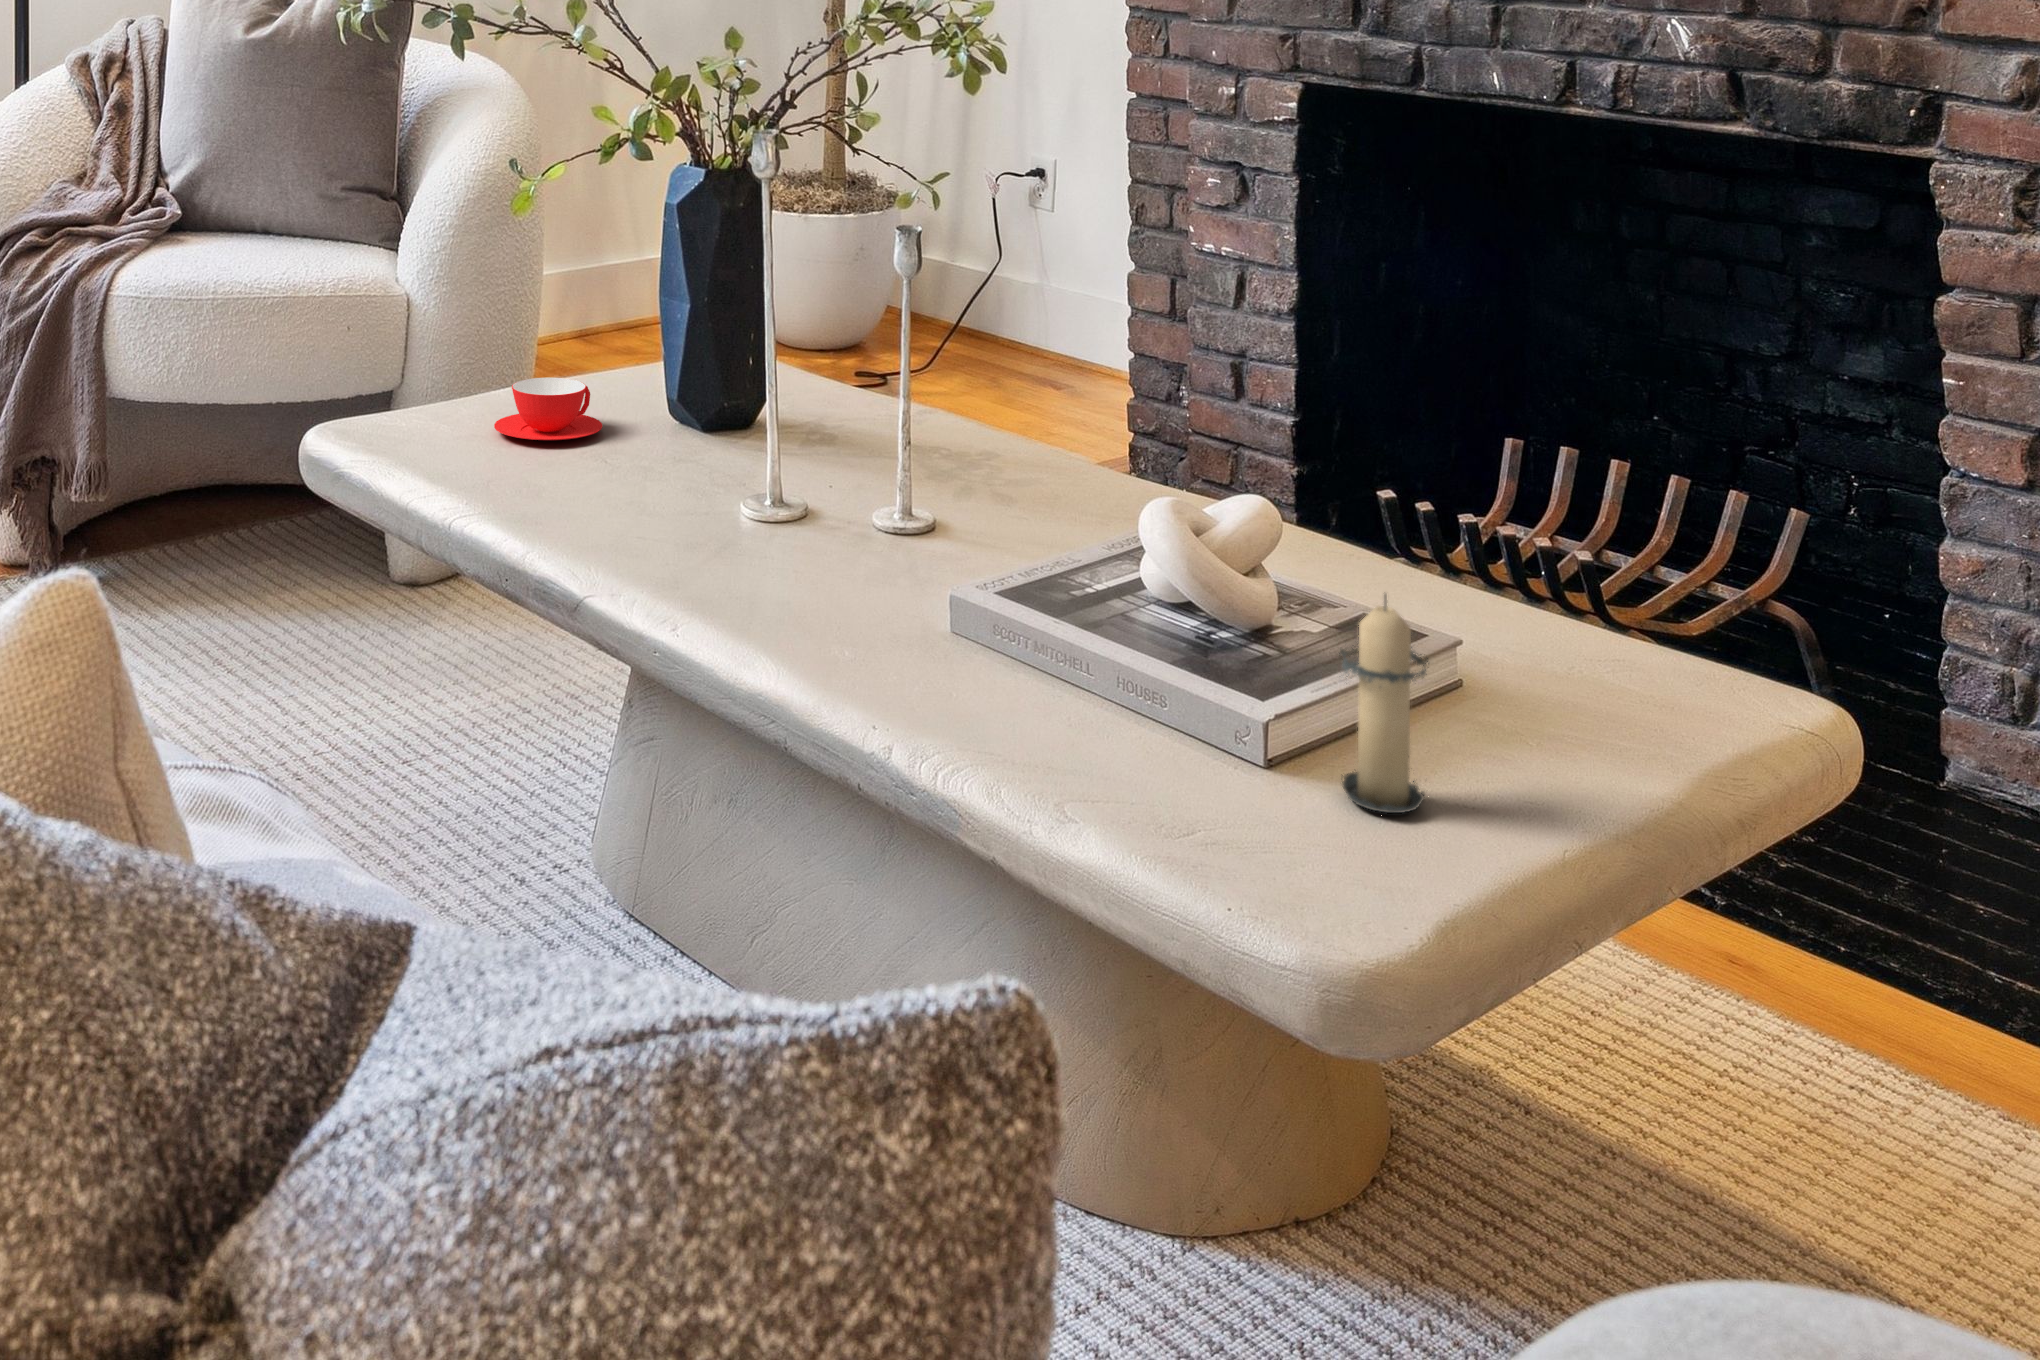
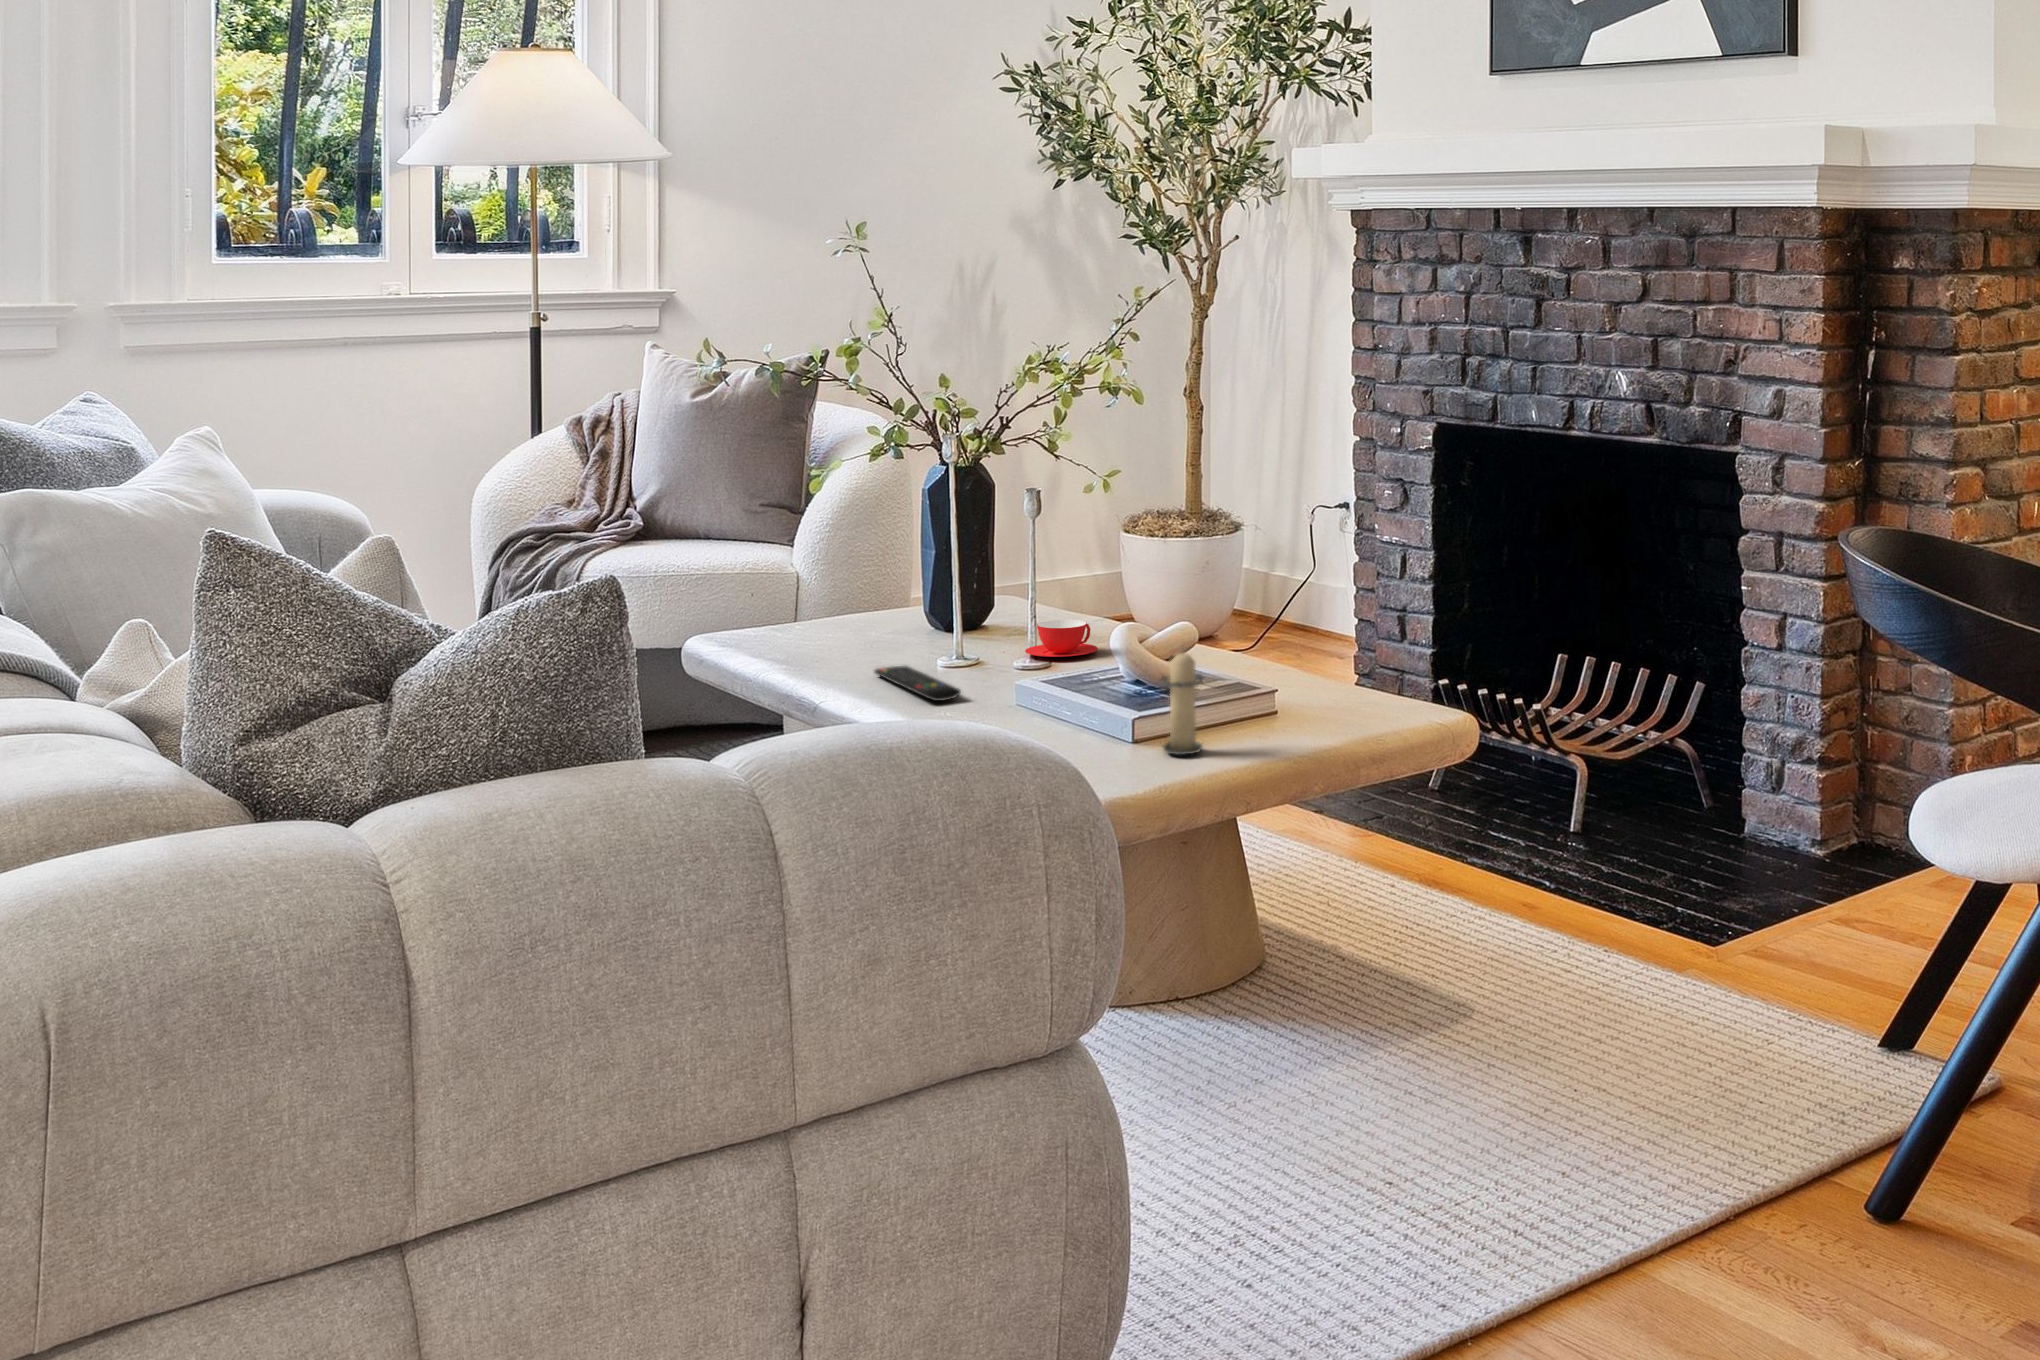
teacup: present [494,378,602,440] -> present [1025,620,1098,657]
remote control: none [667,531,855,626] -> present [874,666,961,701]

